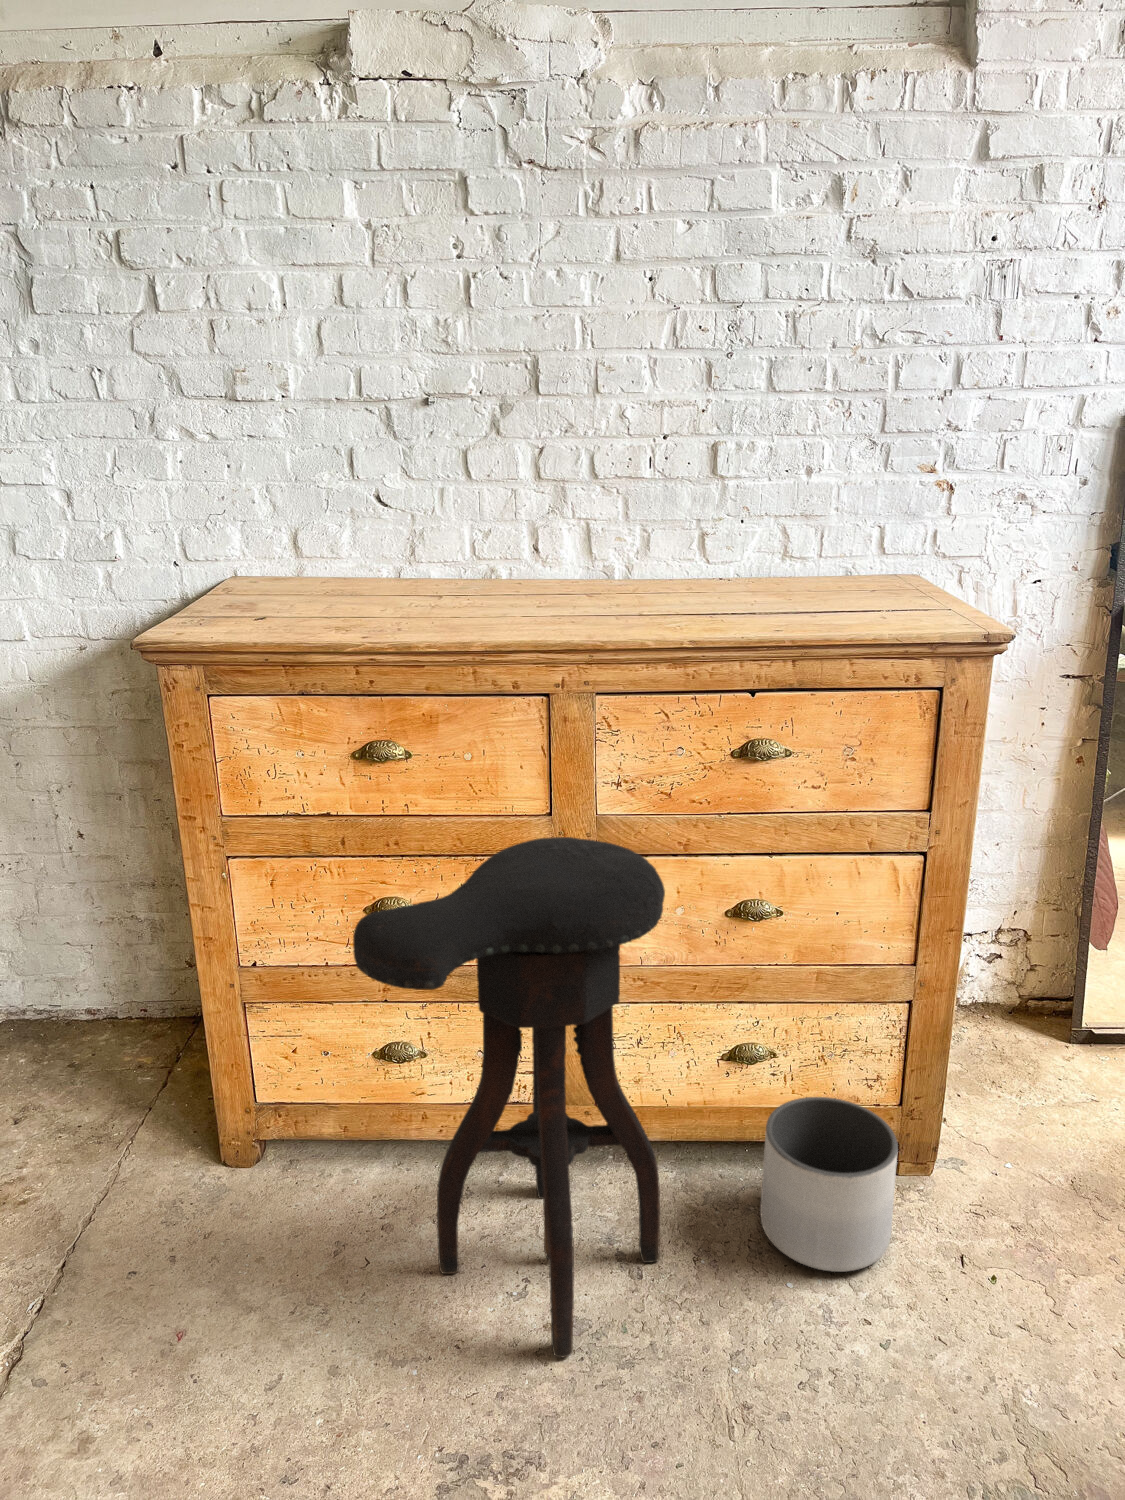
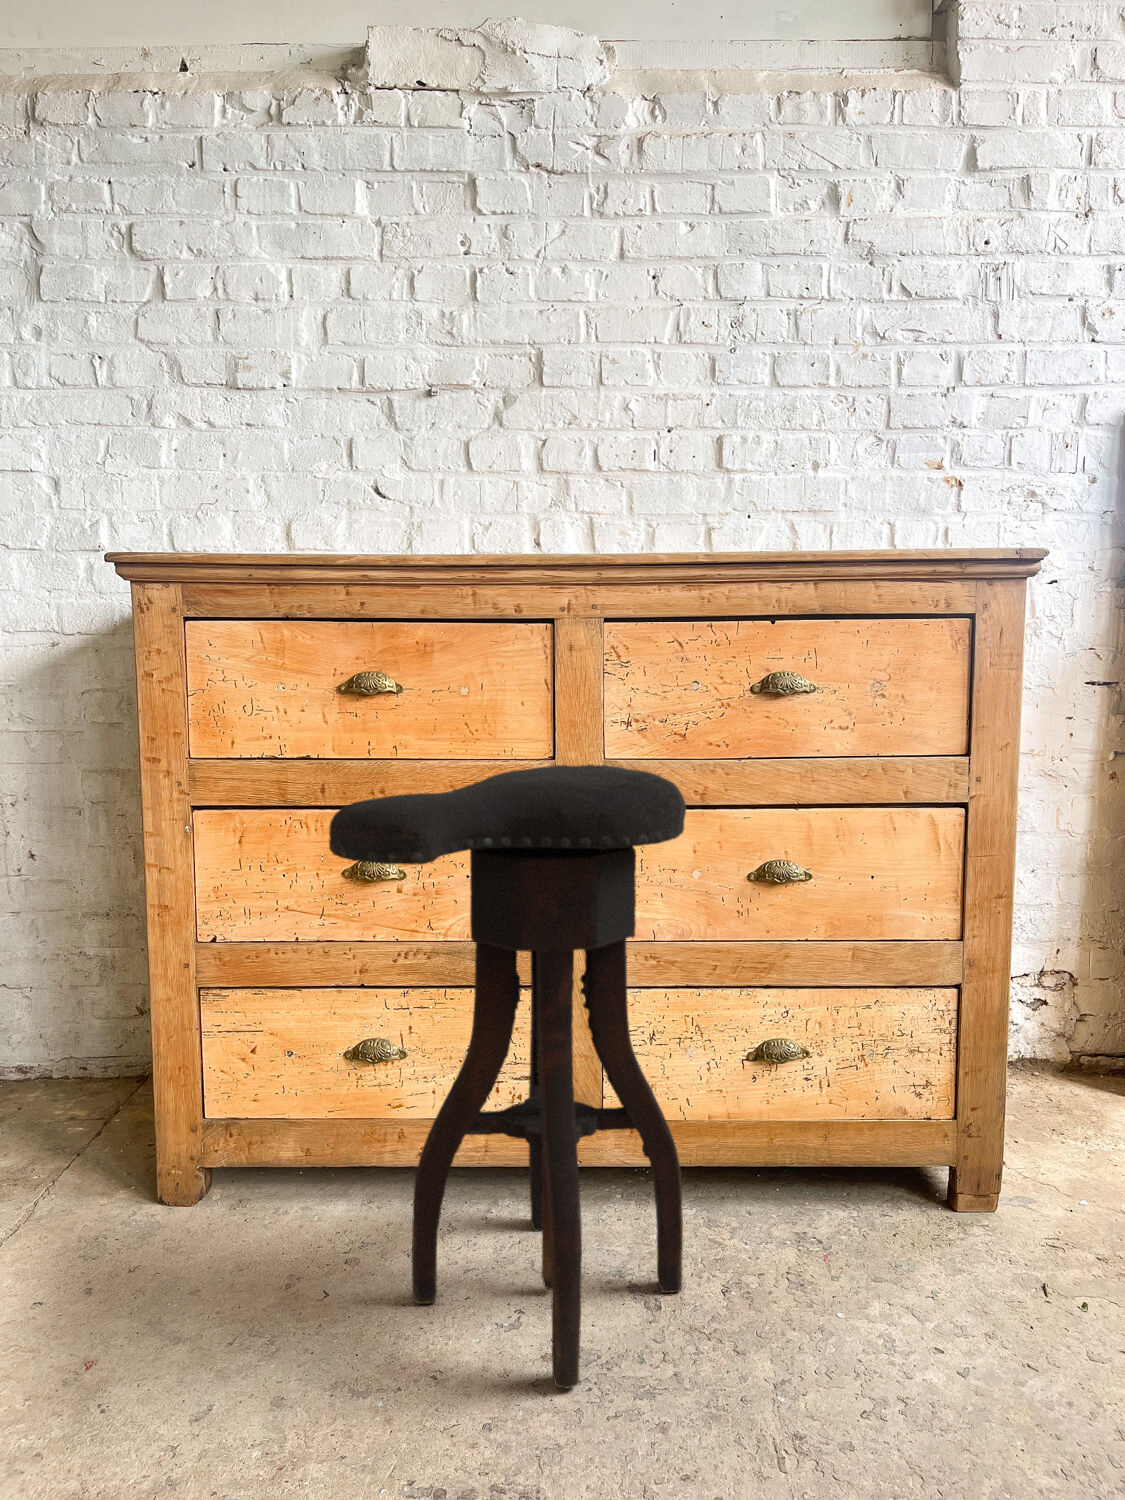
planter: present [760,1097,898,1272] -> none [801,1100,963,1300]

